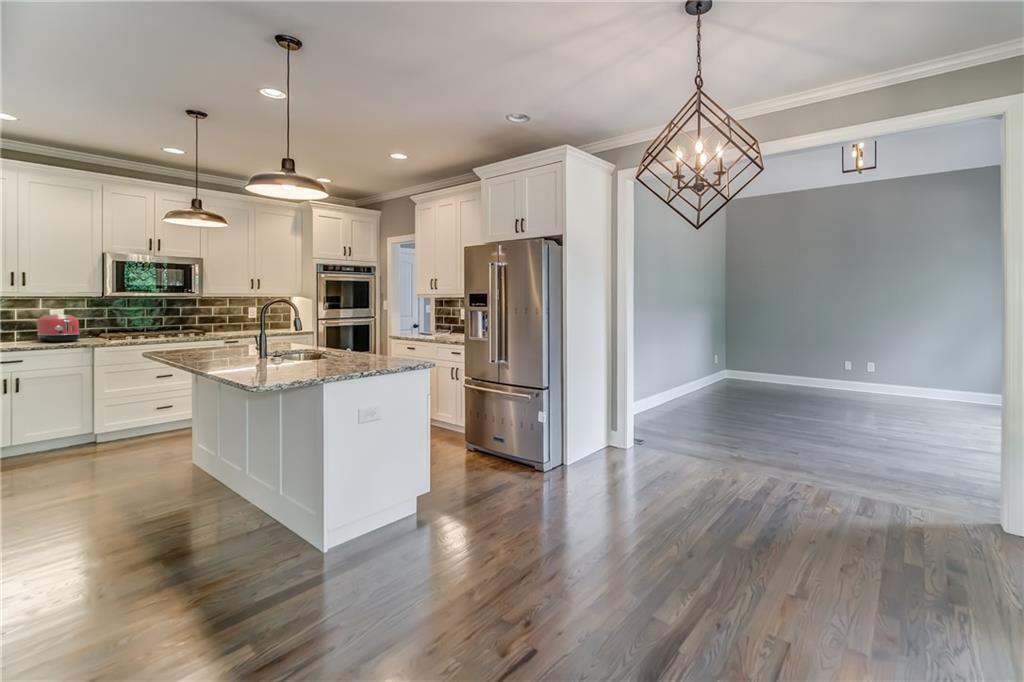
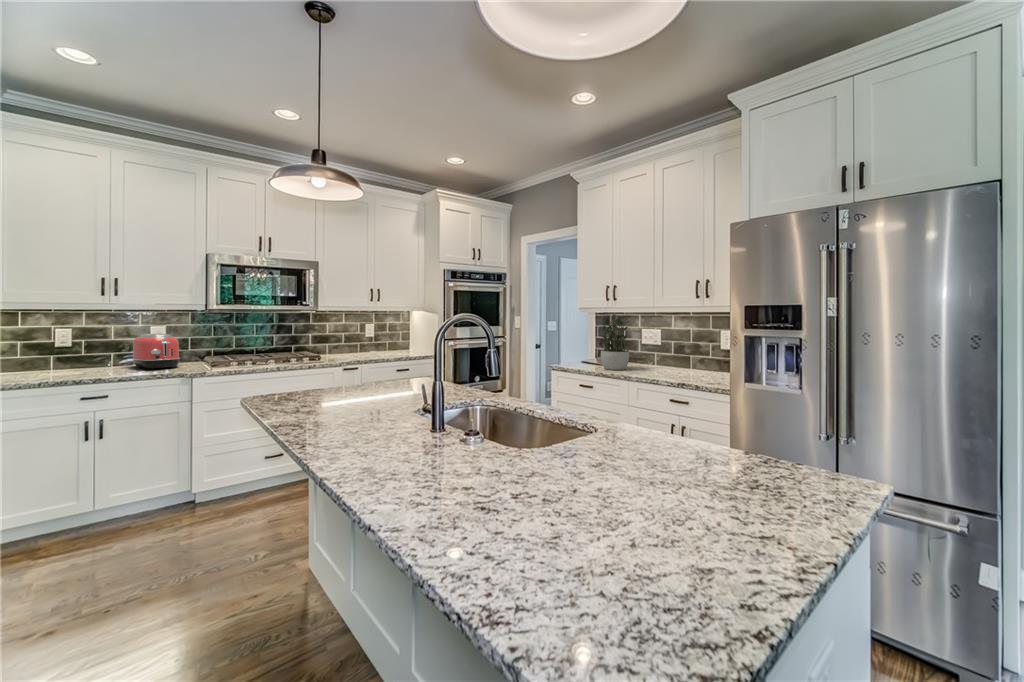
potted plant: none [422,298,446,338] -> present [598,314,629,370]

